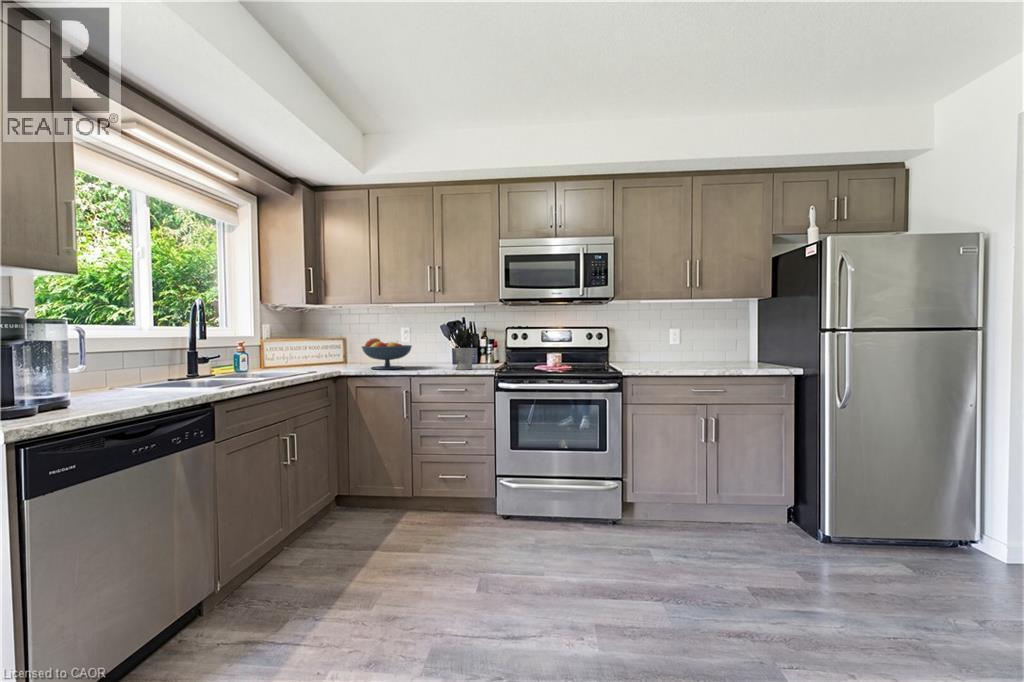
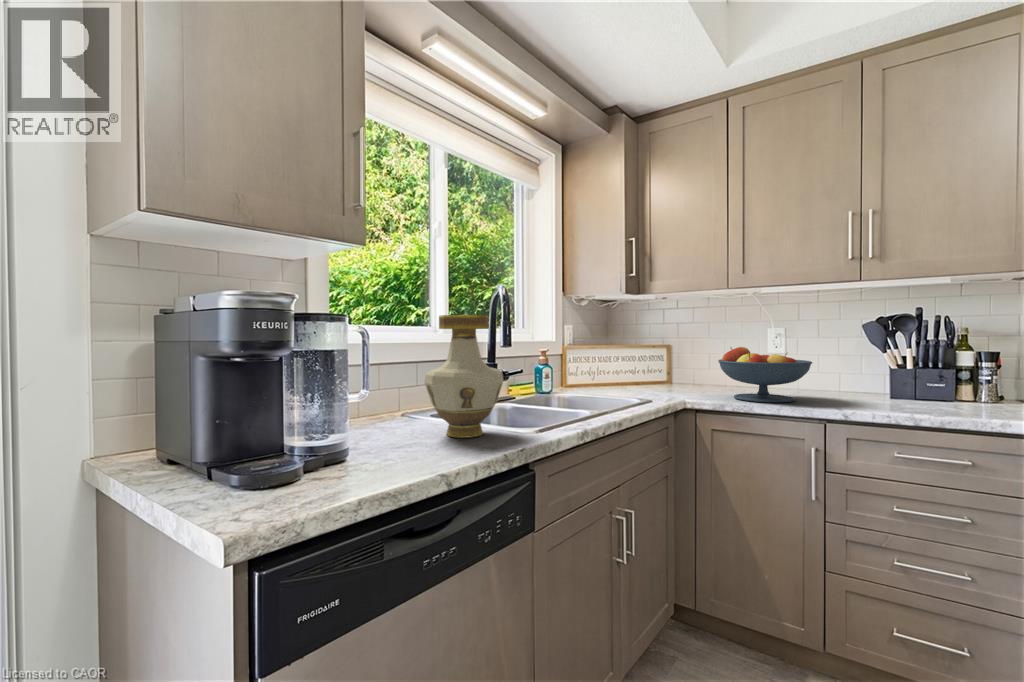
vase: none [130,318,193,395] -> present [424,315,504,438]
potted plant: present [448,323,477,370] -> none [899,317,982,416]

